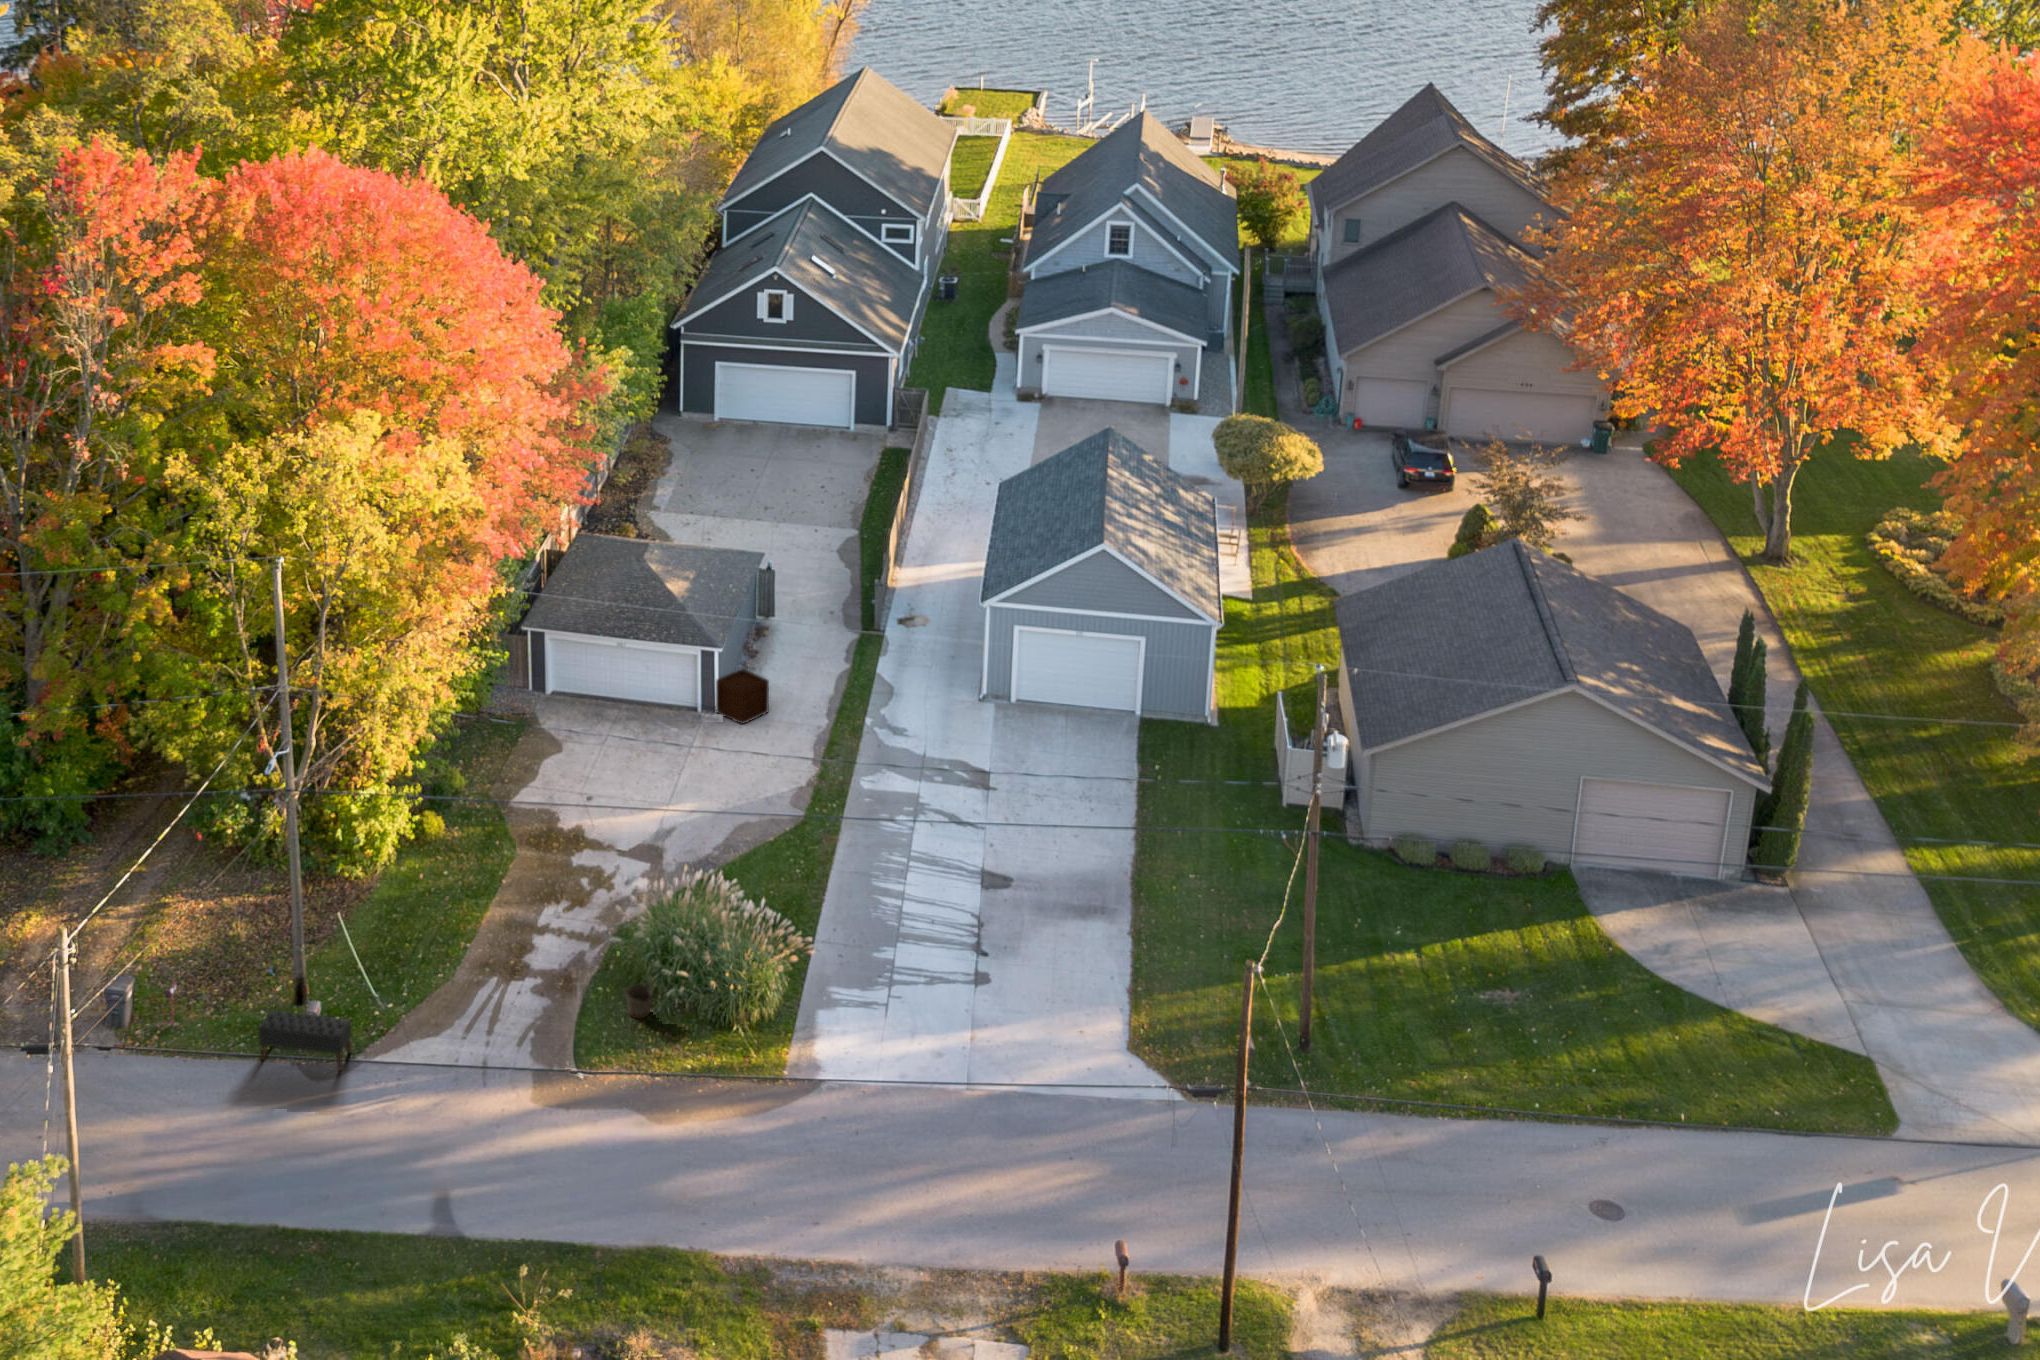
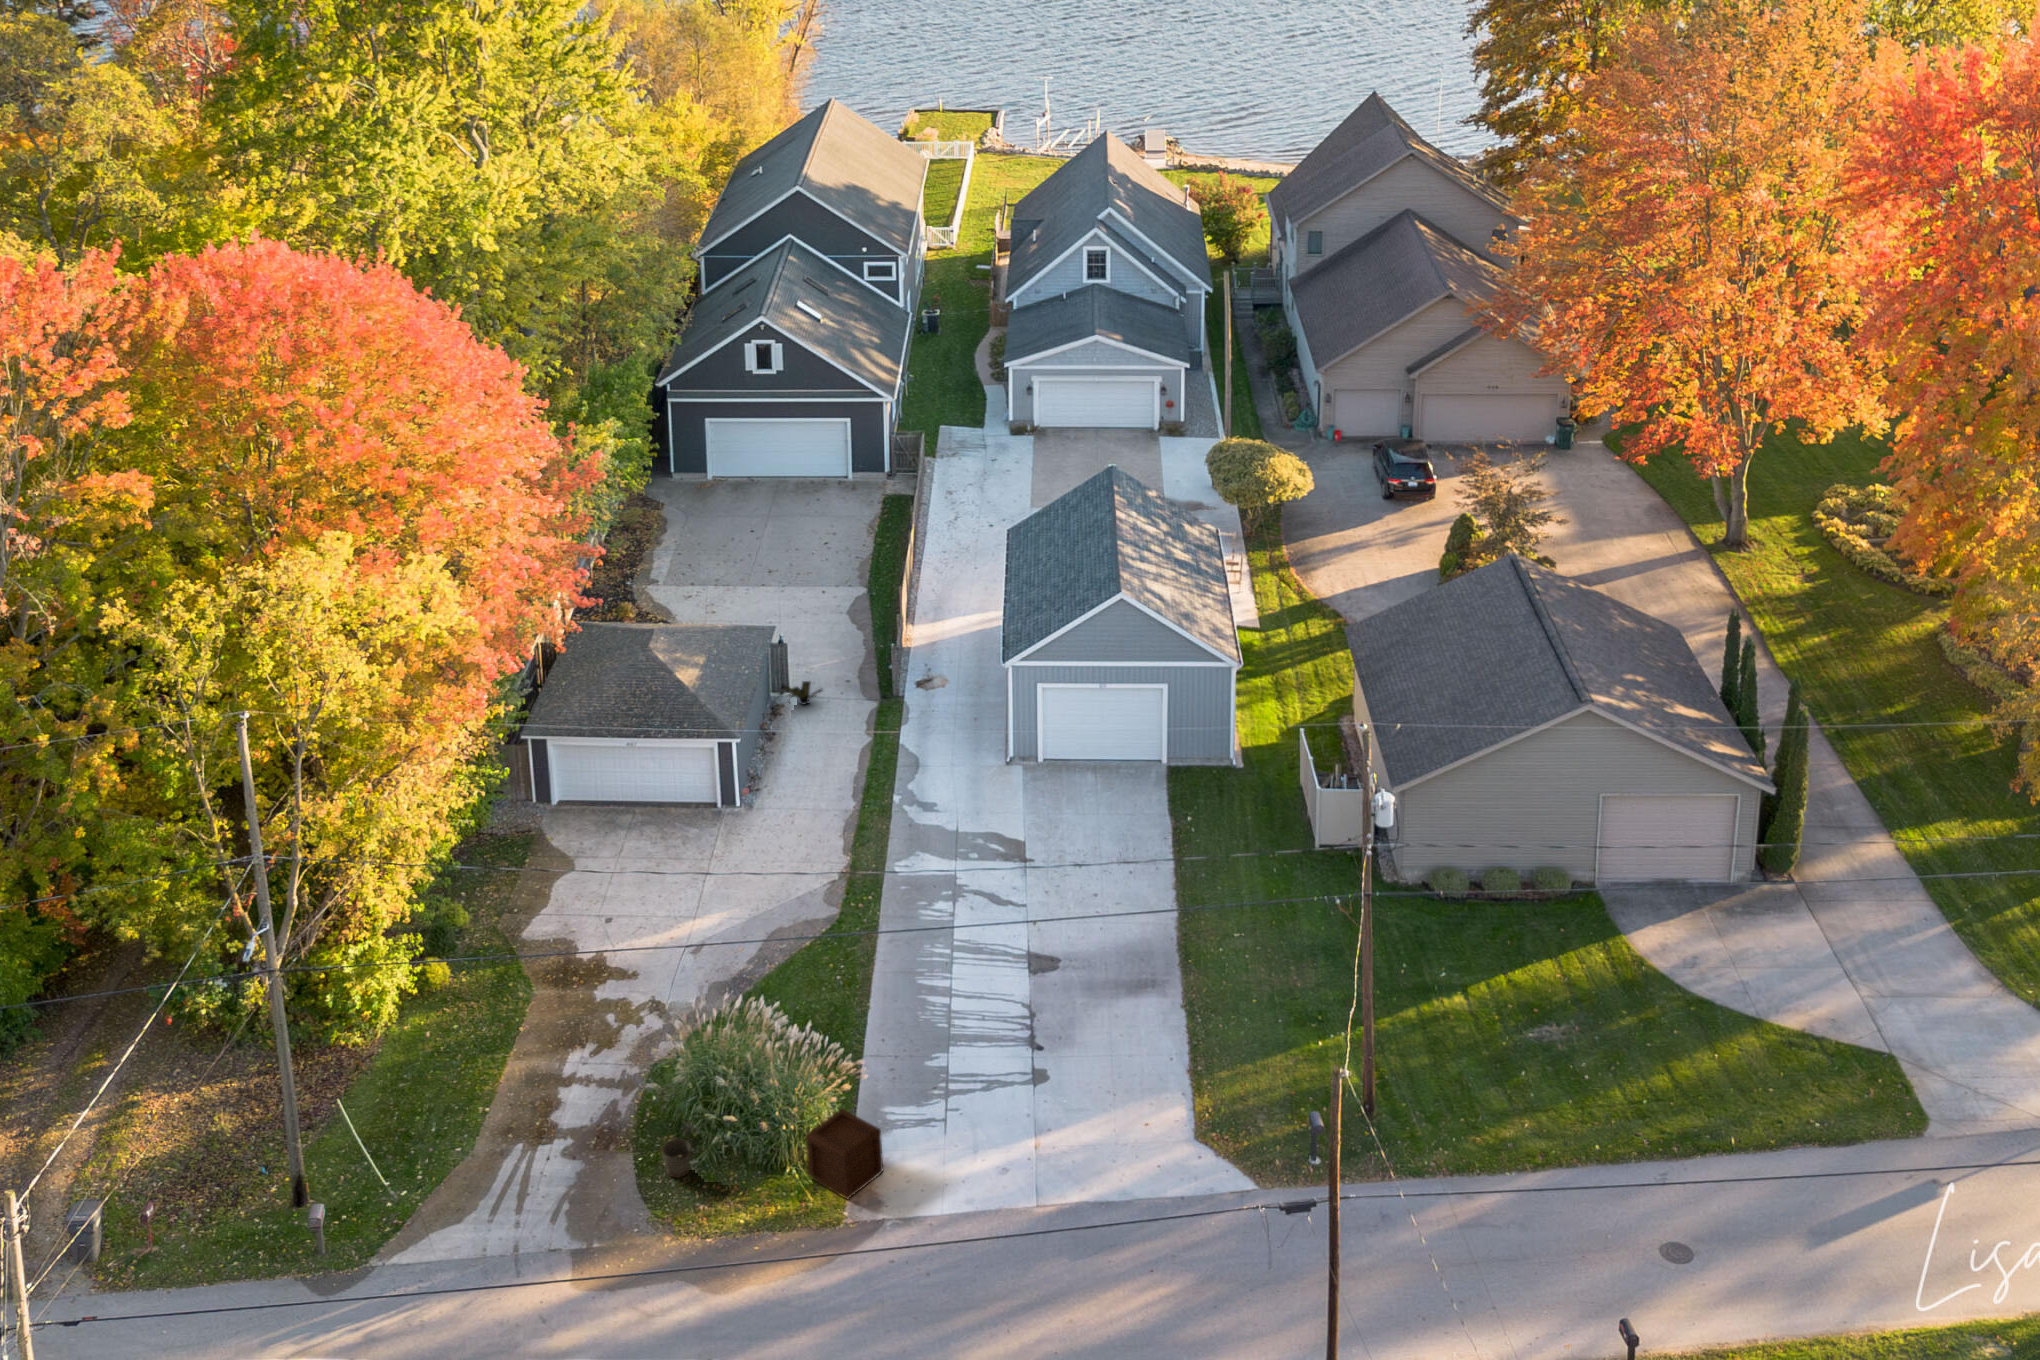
potted plant: none [769,608,811,631] -> present [781,681,822,705]
wooden crate: present [716,669,769,724] -> present [806,1109,883,1199]
bench: present [258,1011,351,1070] -> none [252,1218,360,1280]

